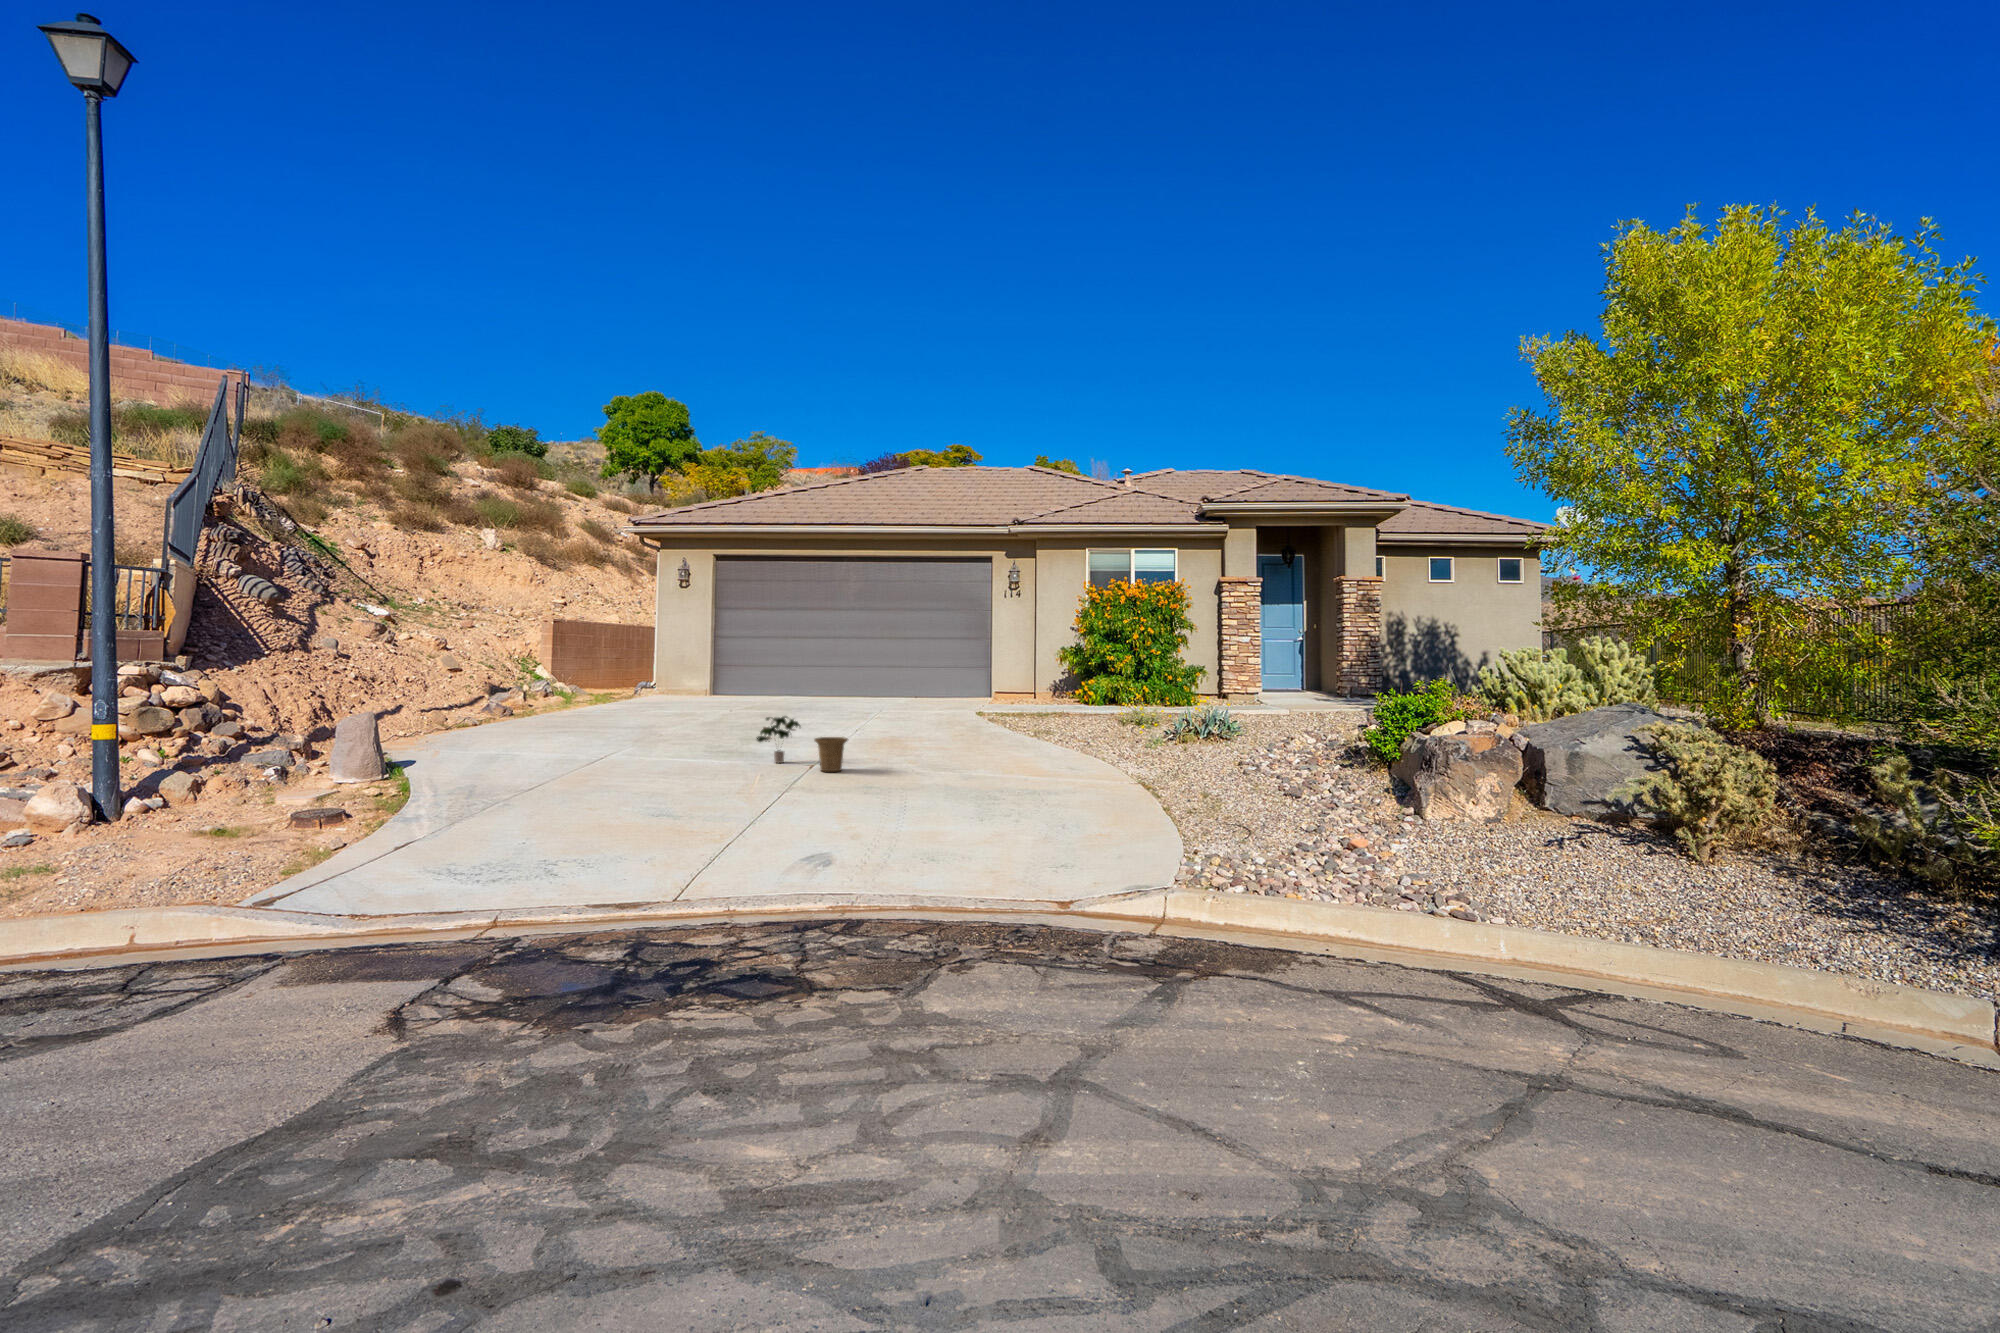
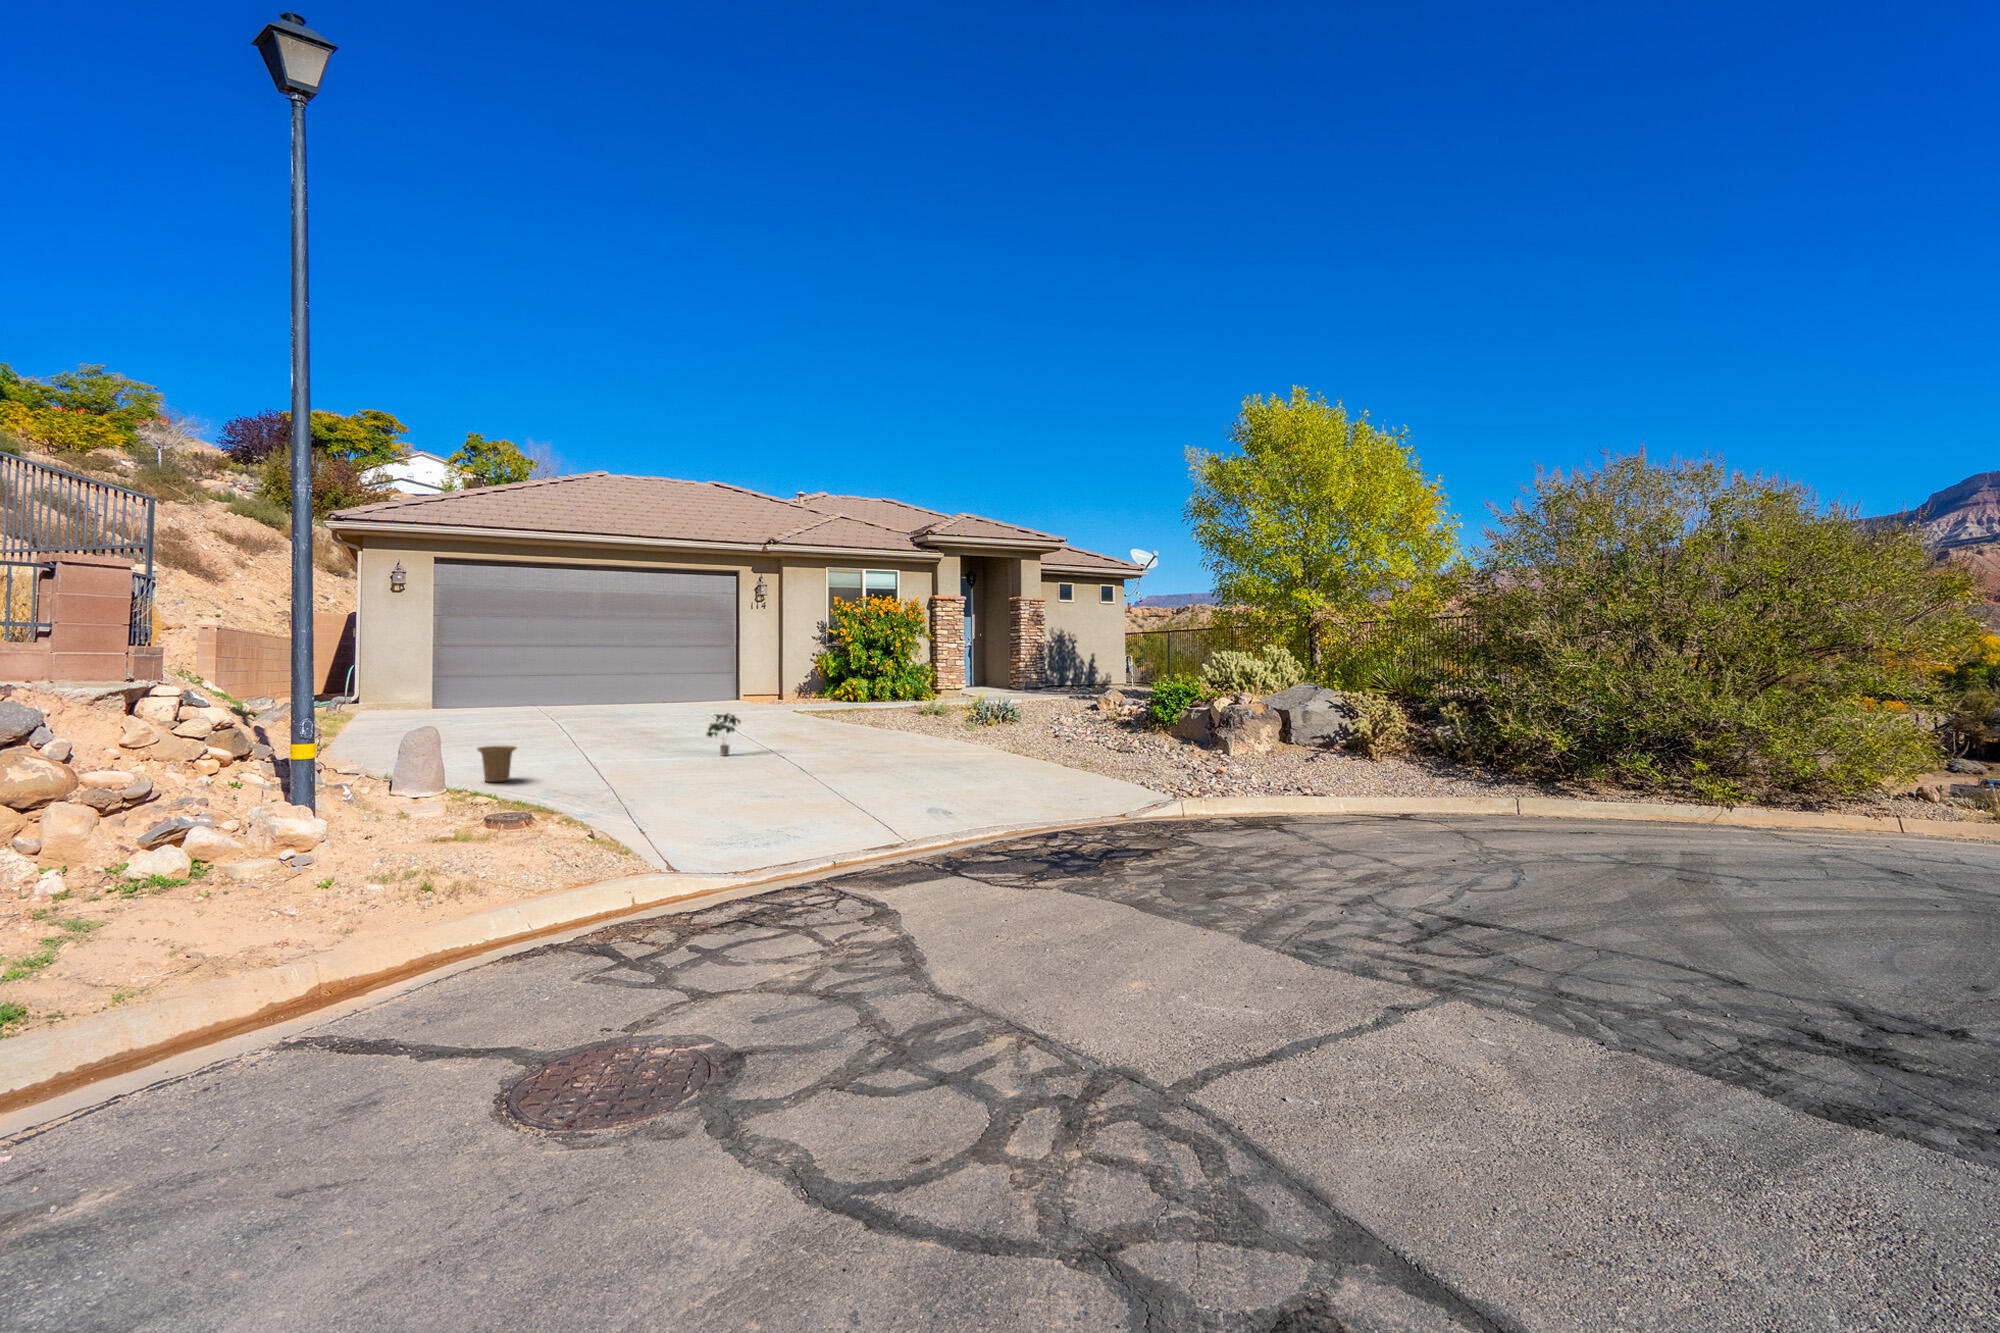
basket: present [814,737,848,772] -> present [477,746,516,782]

